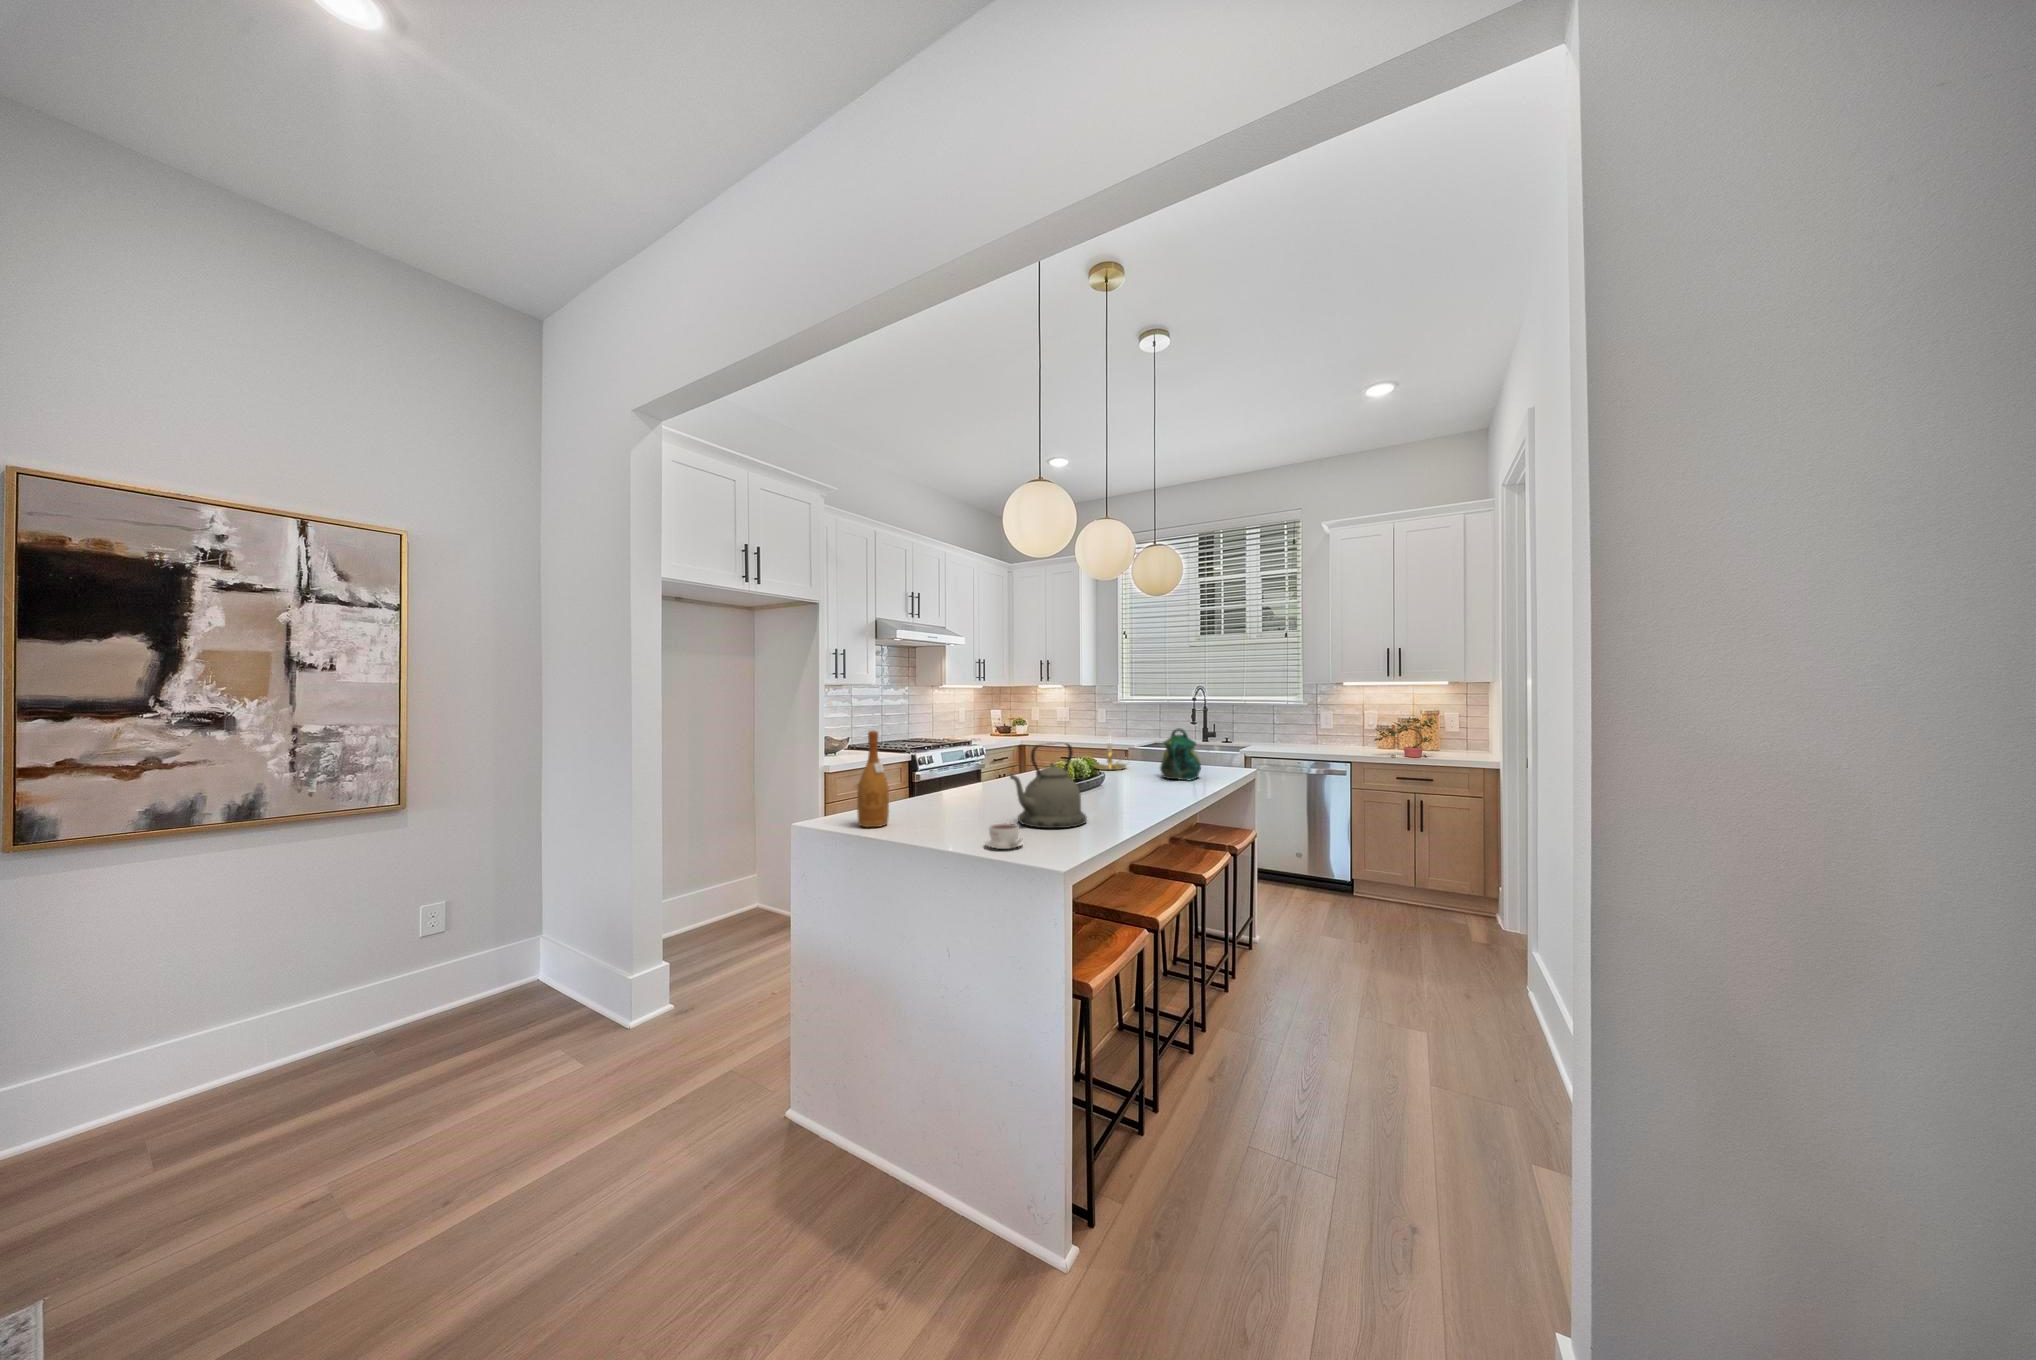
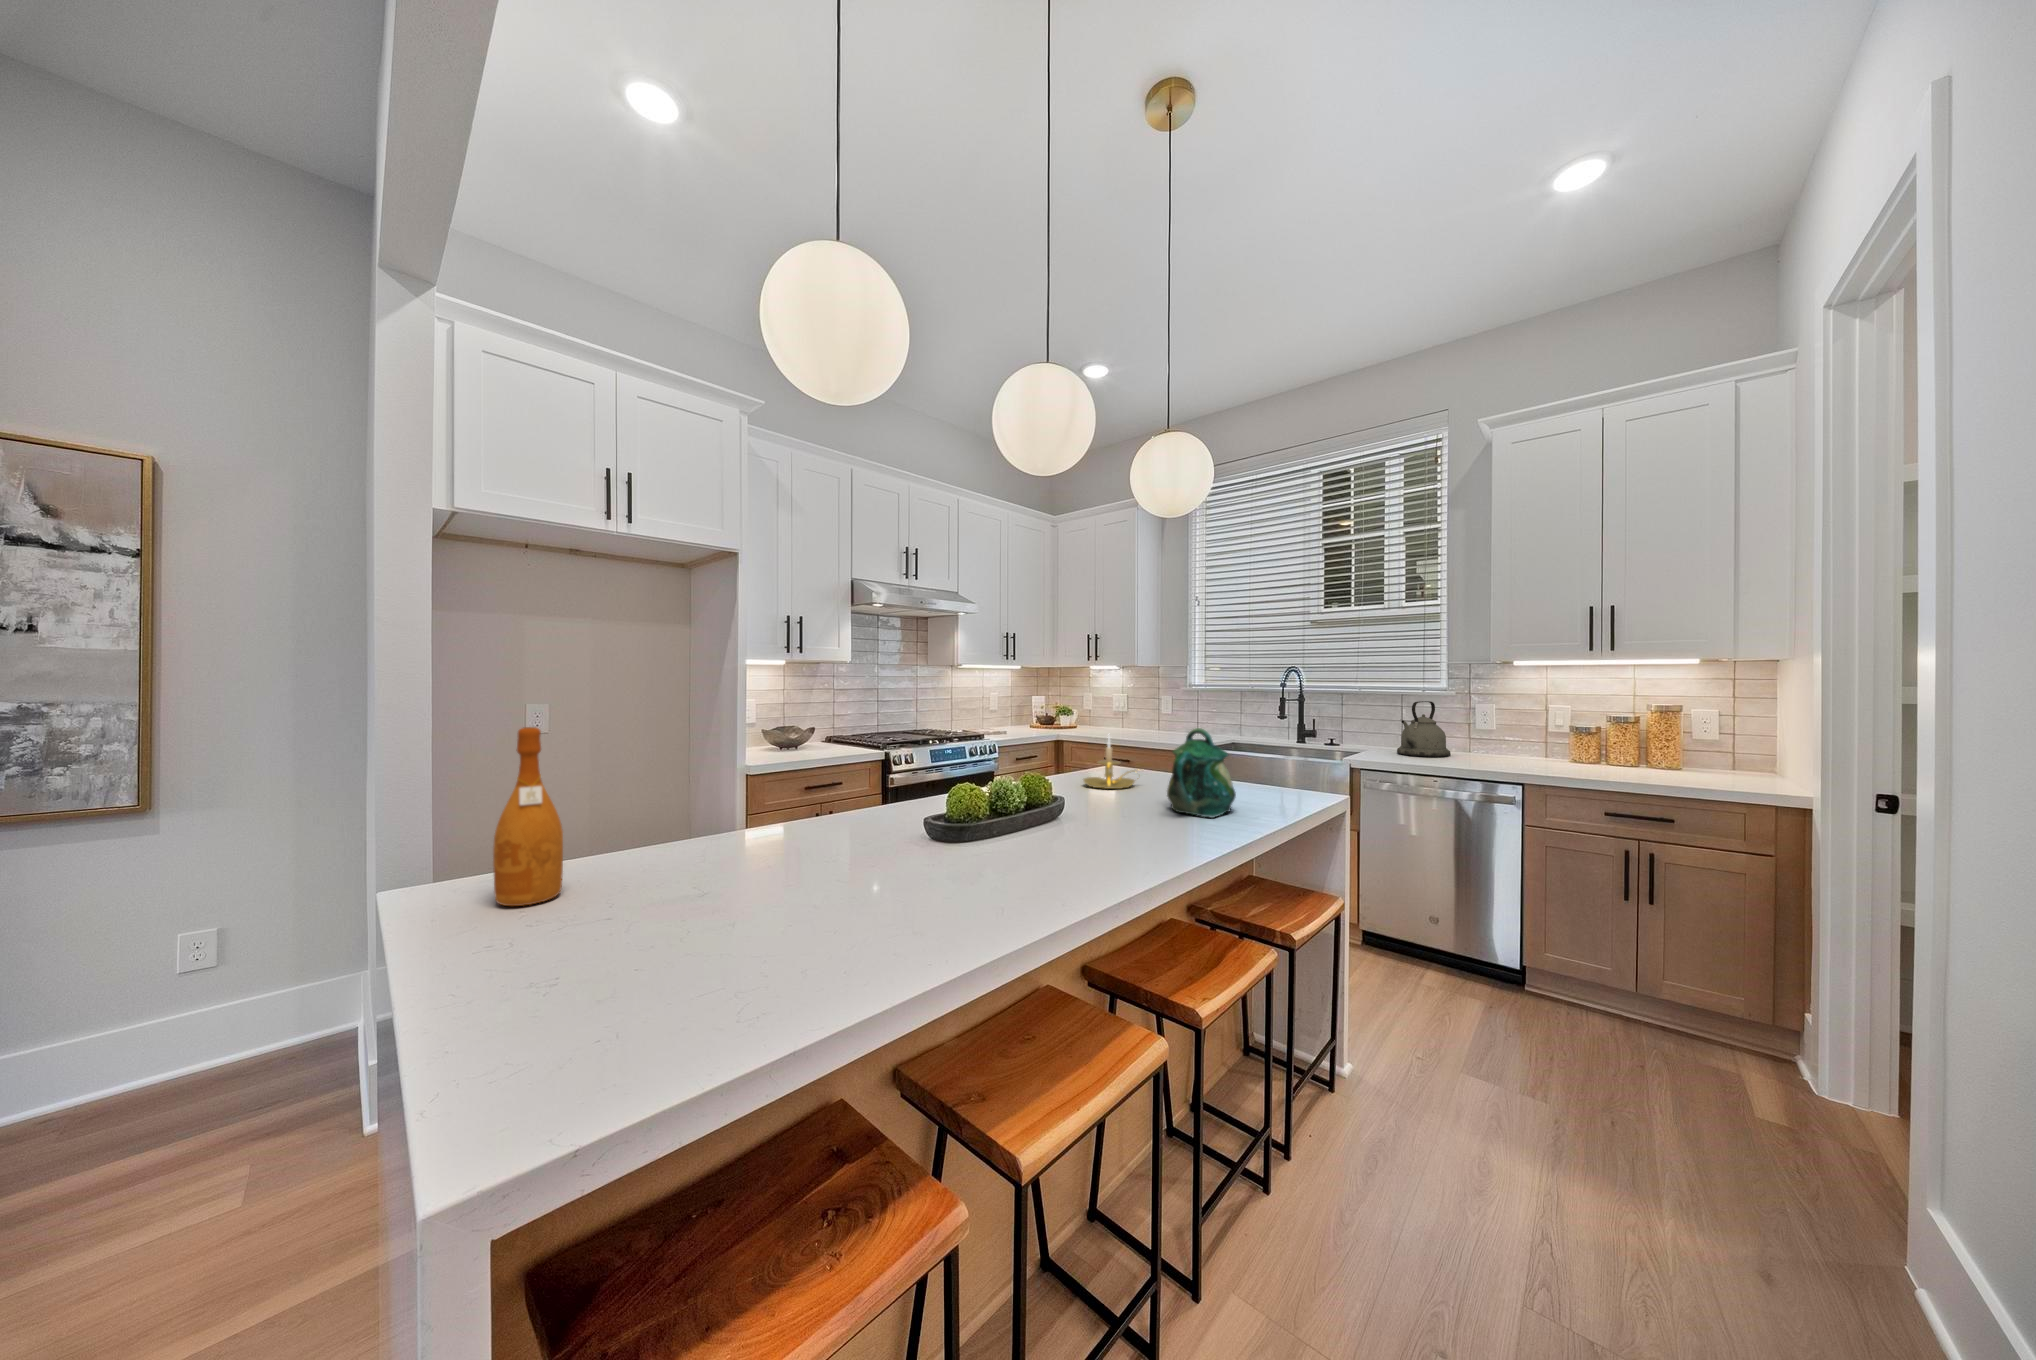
potted plant: present [1374,717,1436,757] -> none [1563,714,1685,781]
kettle: present [1010,744,1087,828] -> present [1397,701,1450,757]
coffee cup: present [985,823,1023,849] -> none [539,946,660,1022]

